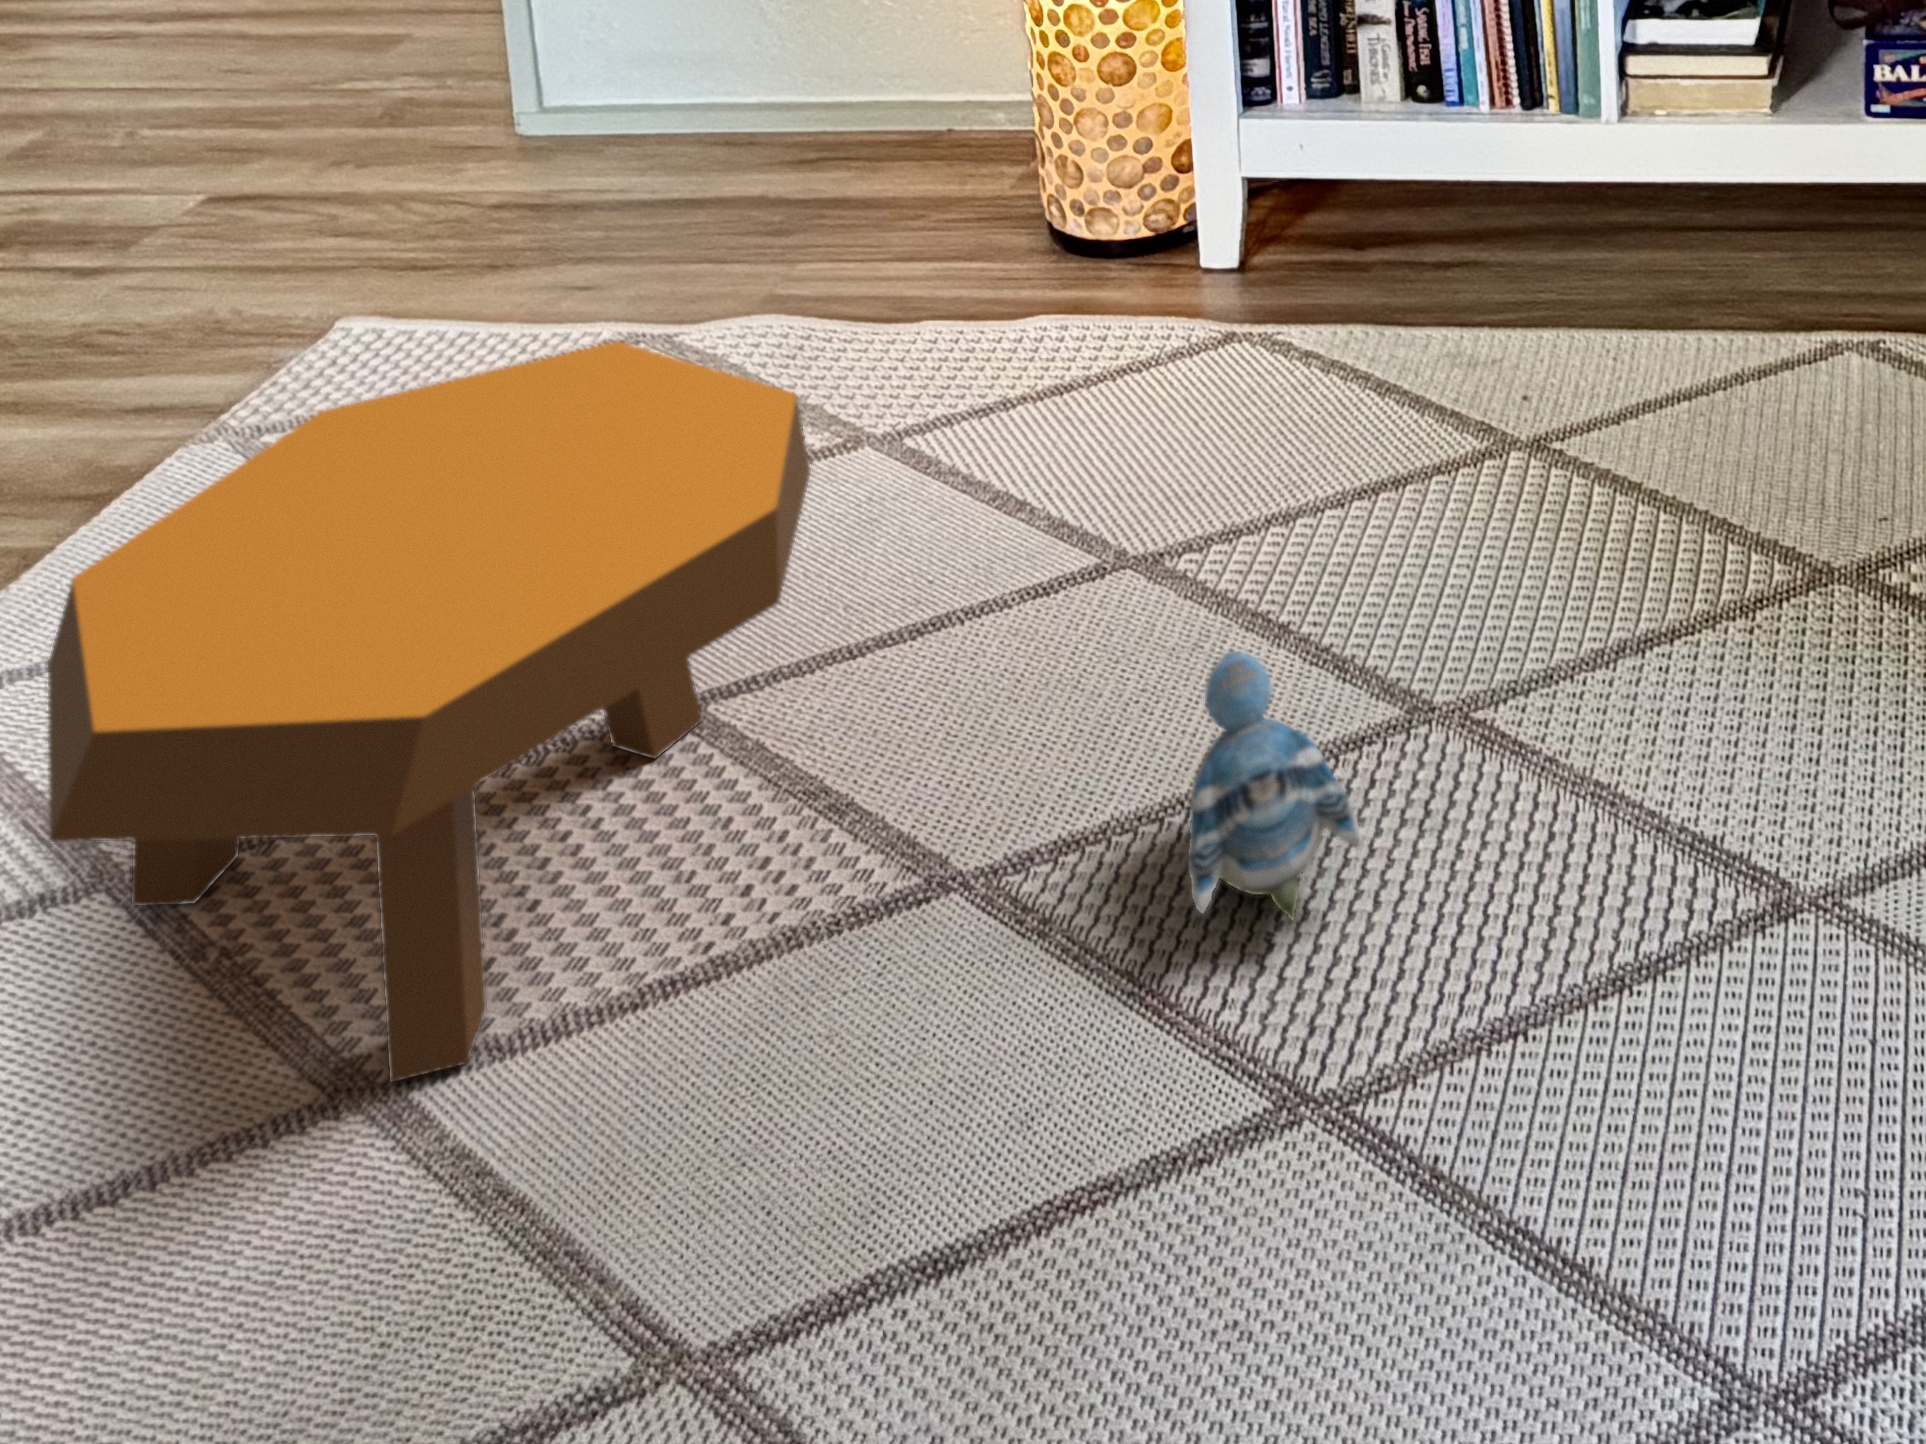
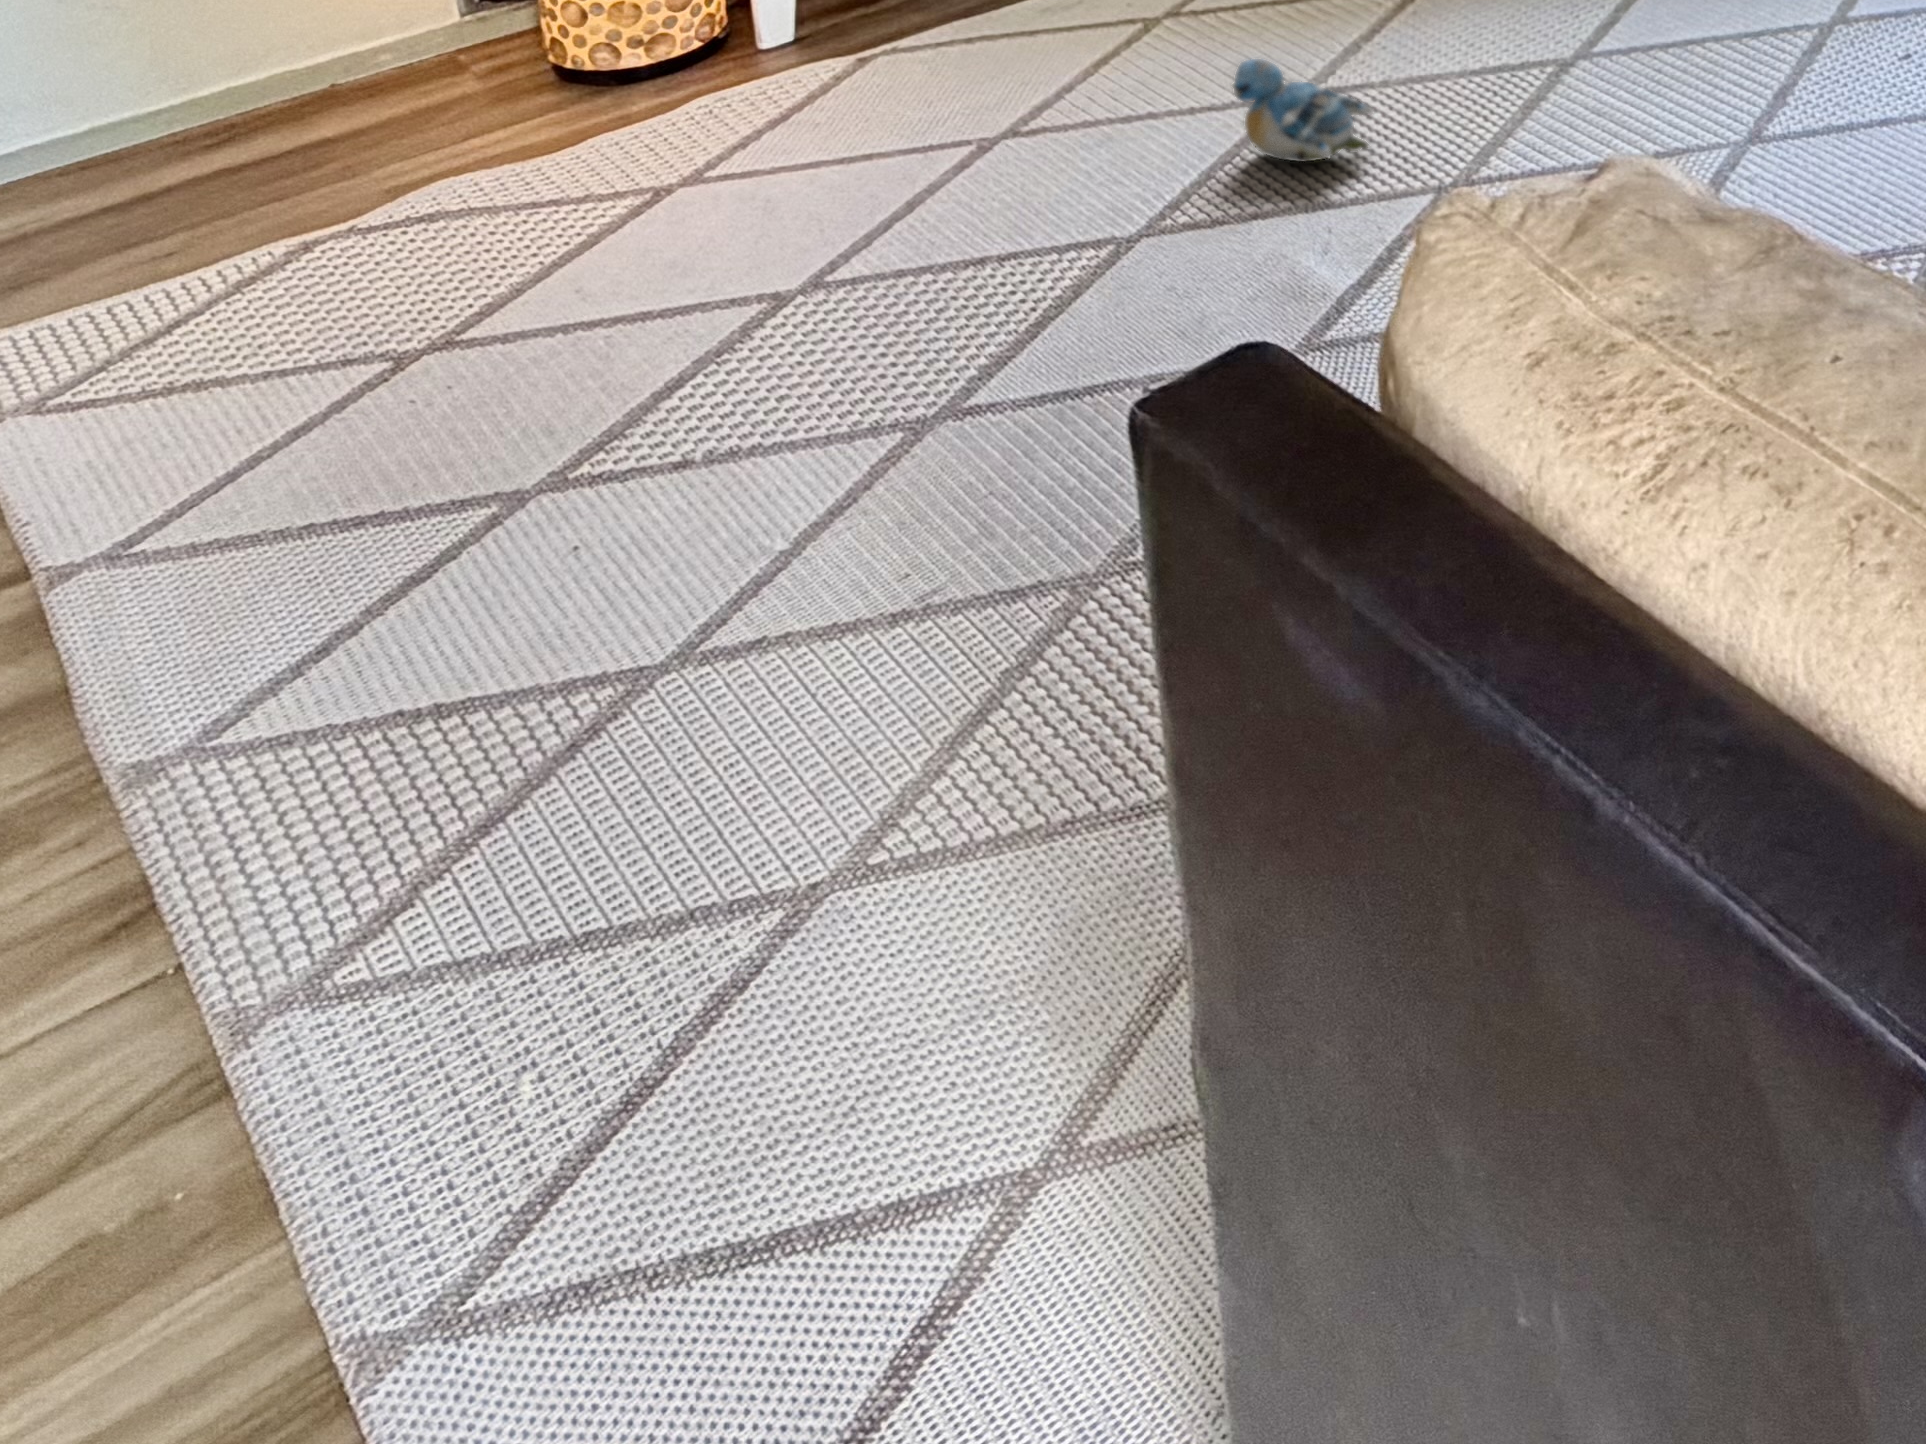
footstool: present [48,341,811,1082] -> none [544,25,1026,470]

